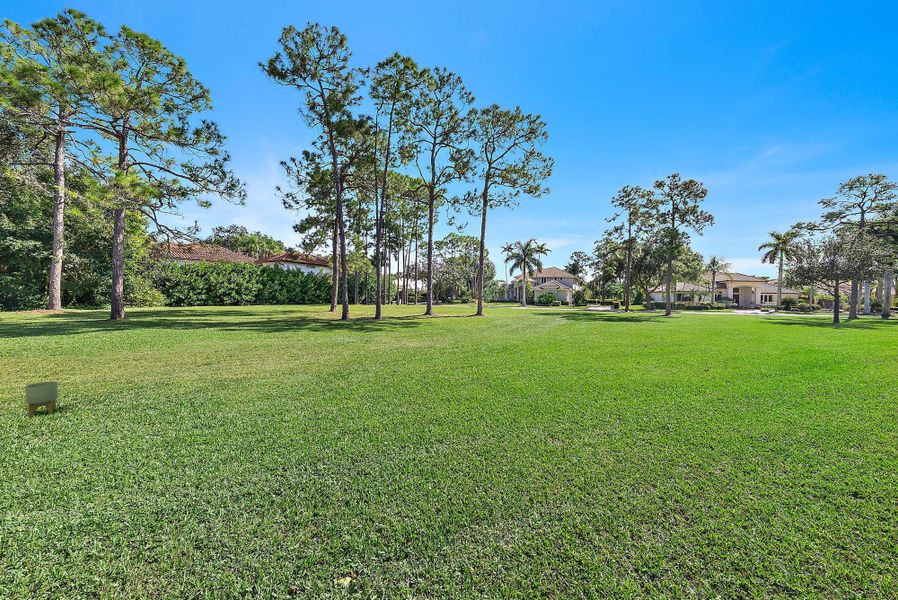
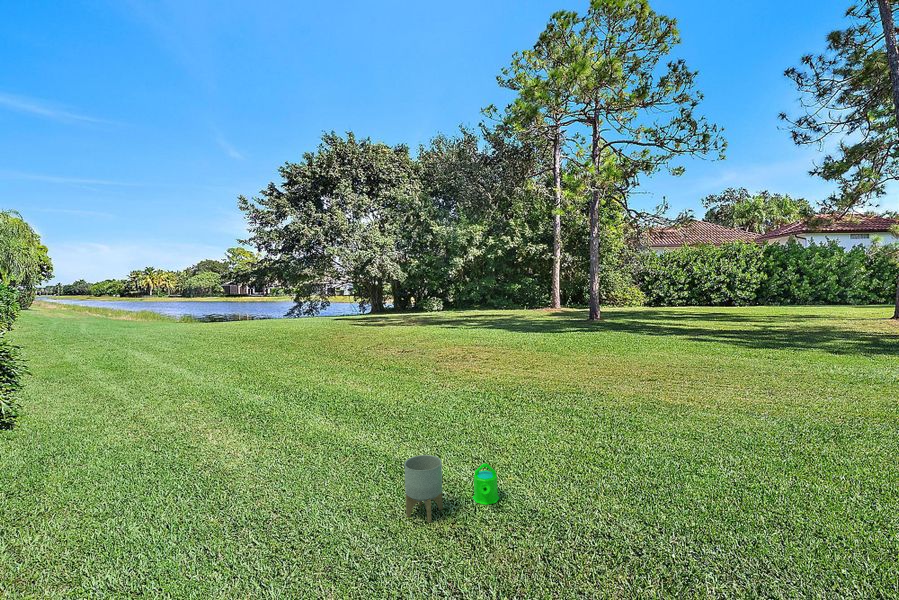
watering can: none [74,382,95,403] -> present [472,463,500,505]

